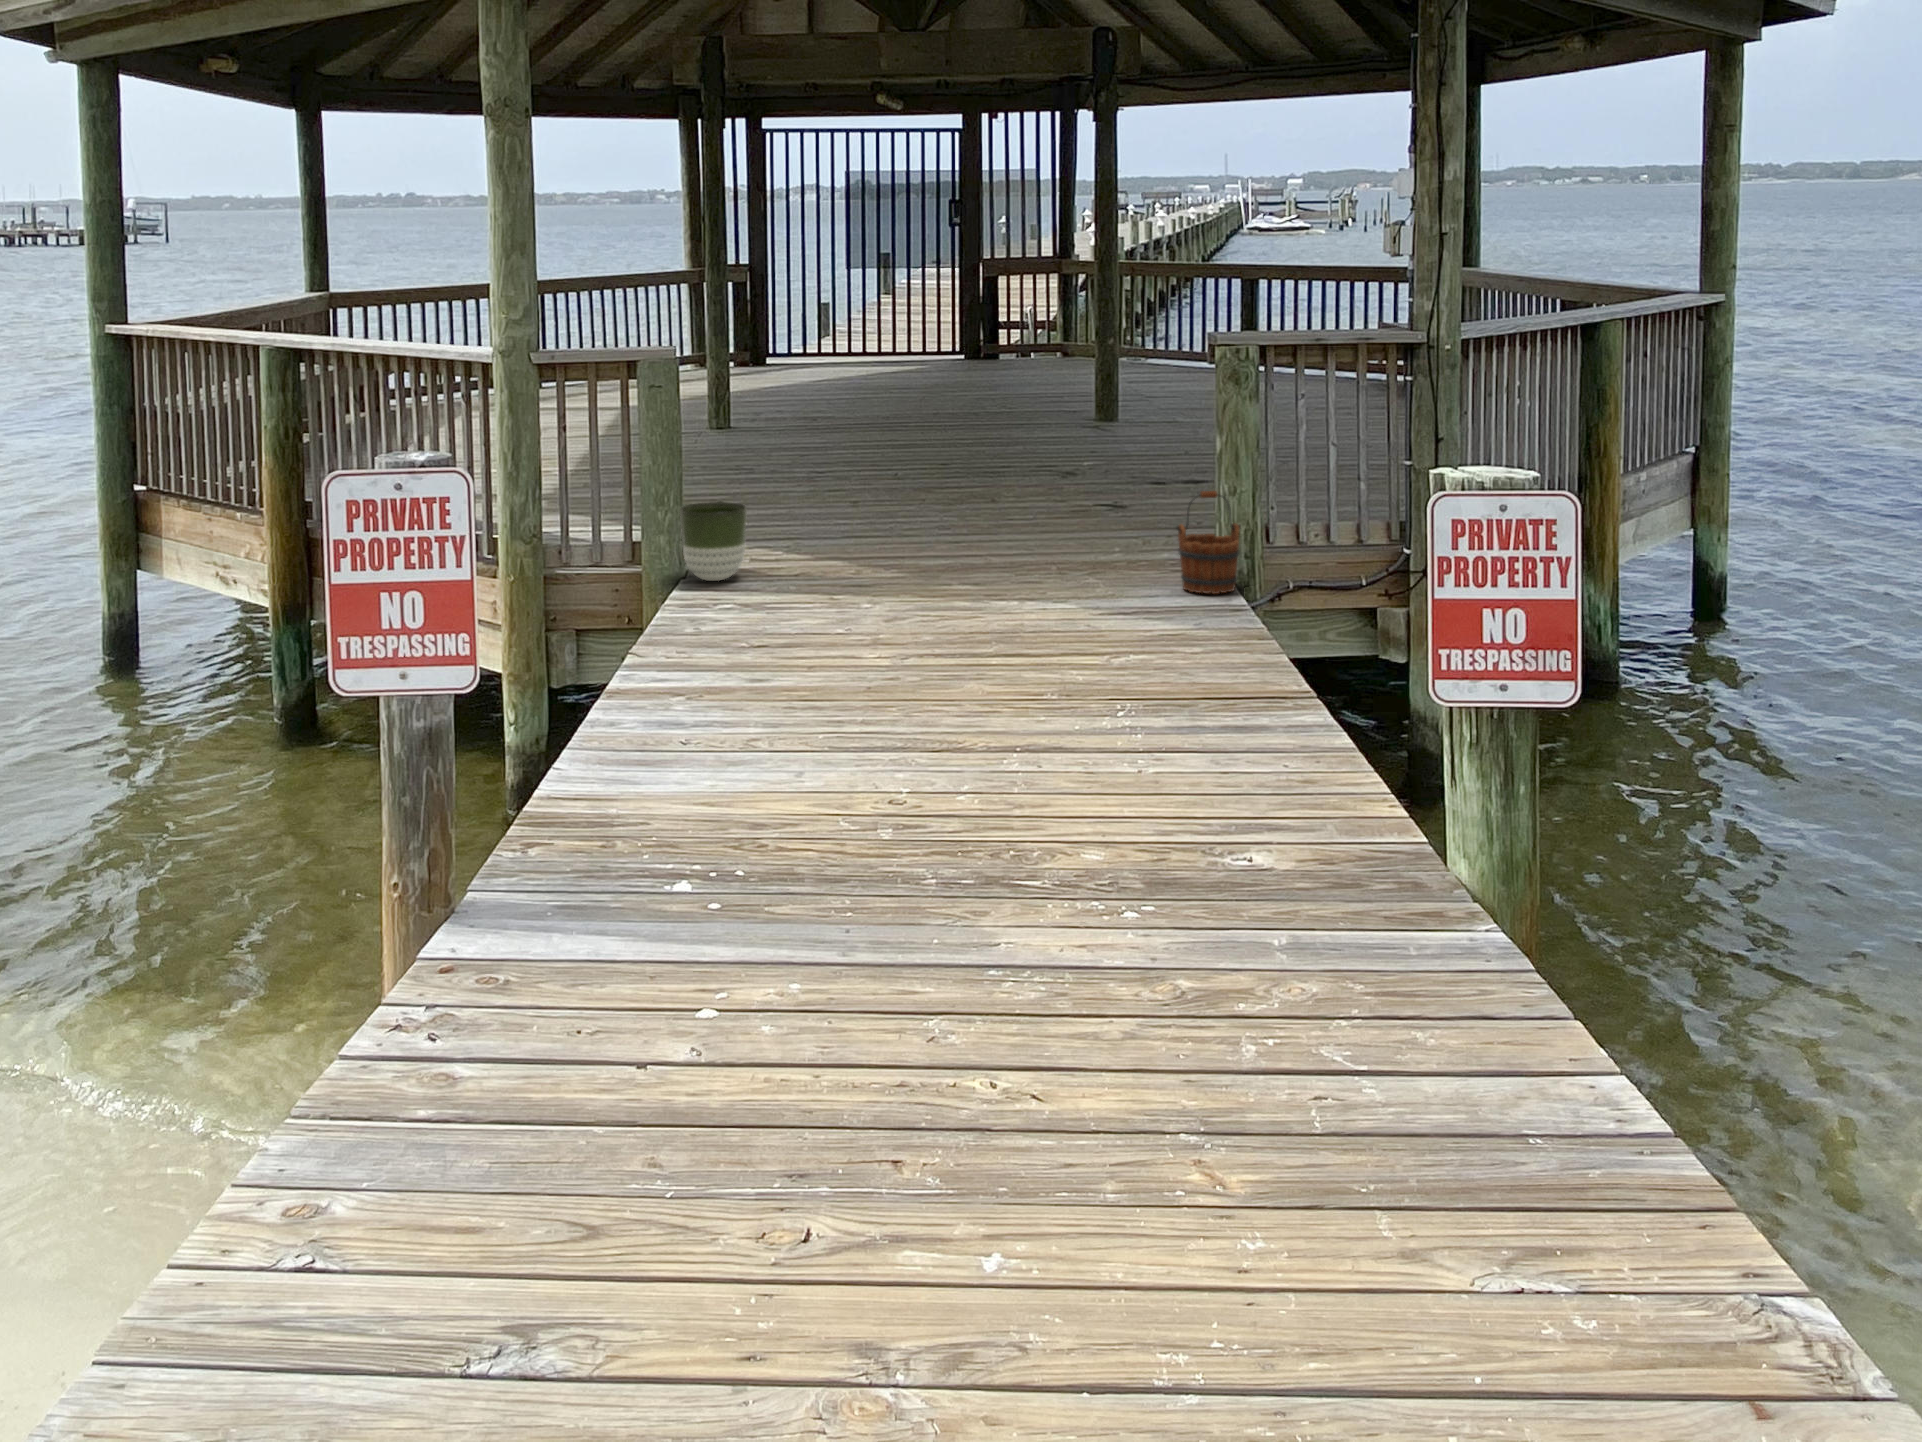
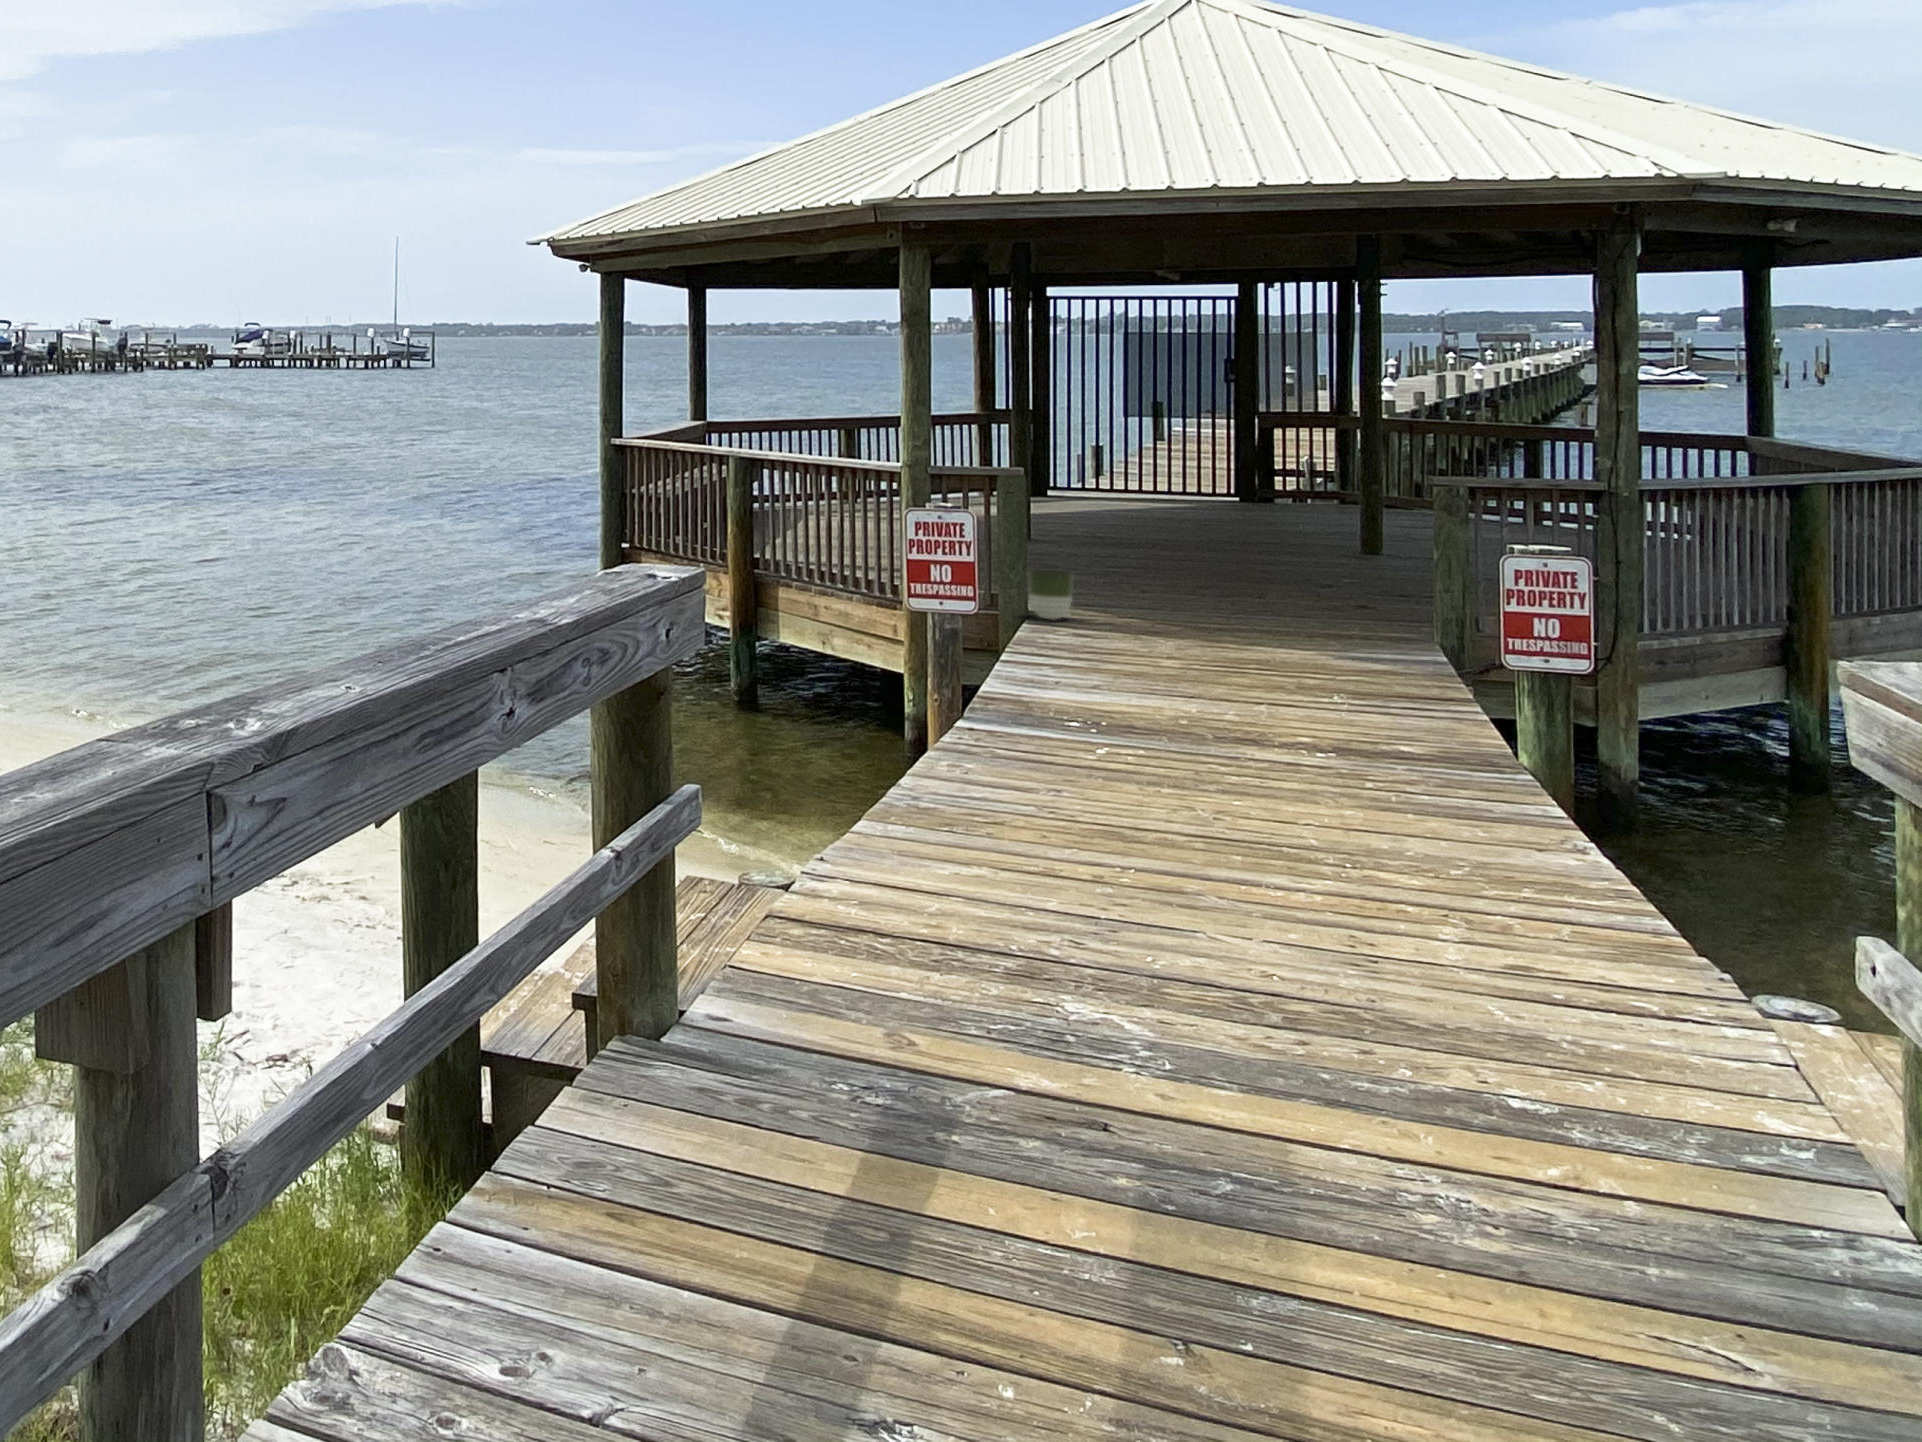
wooden bucket: present [1177,491,1241,594] -> none [1389,583,1441,654]

